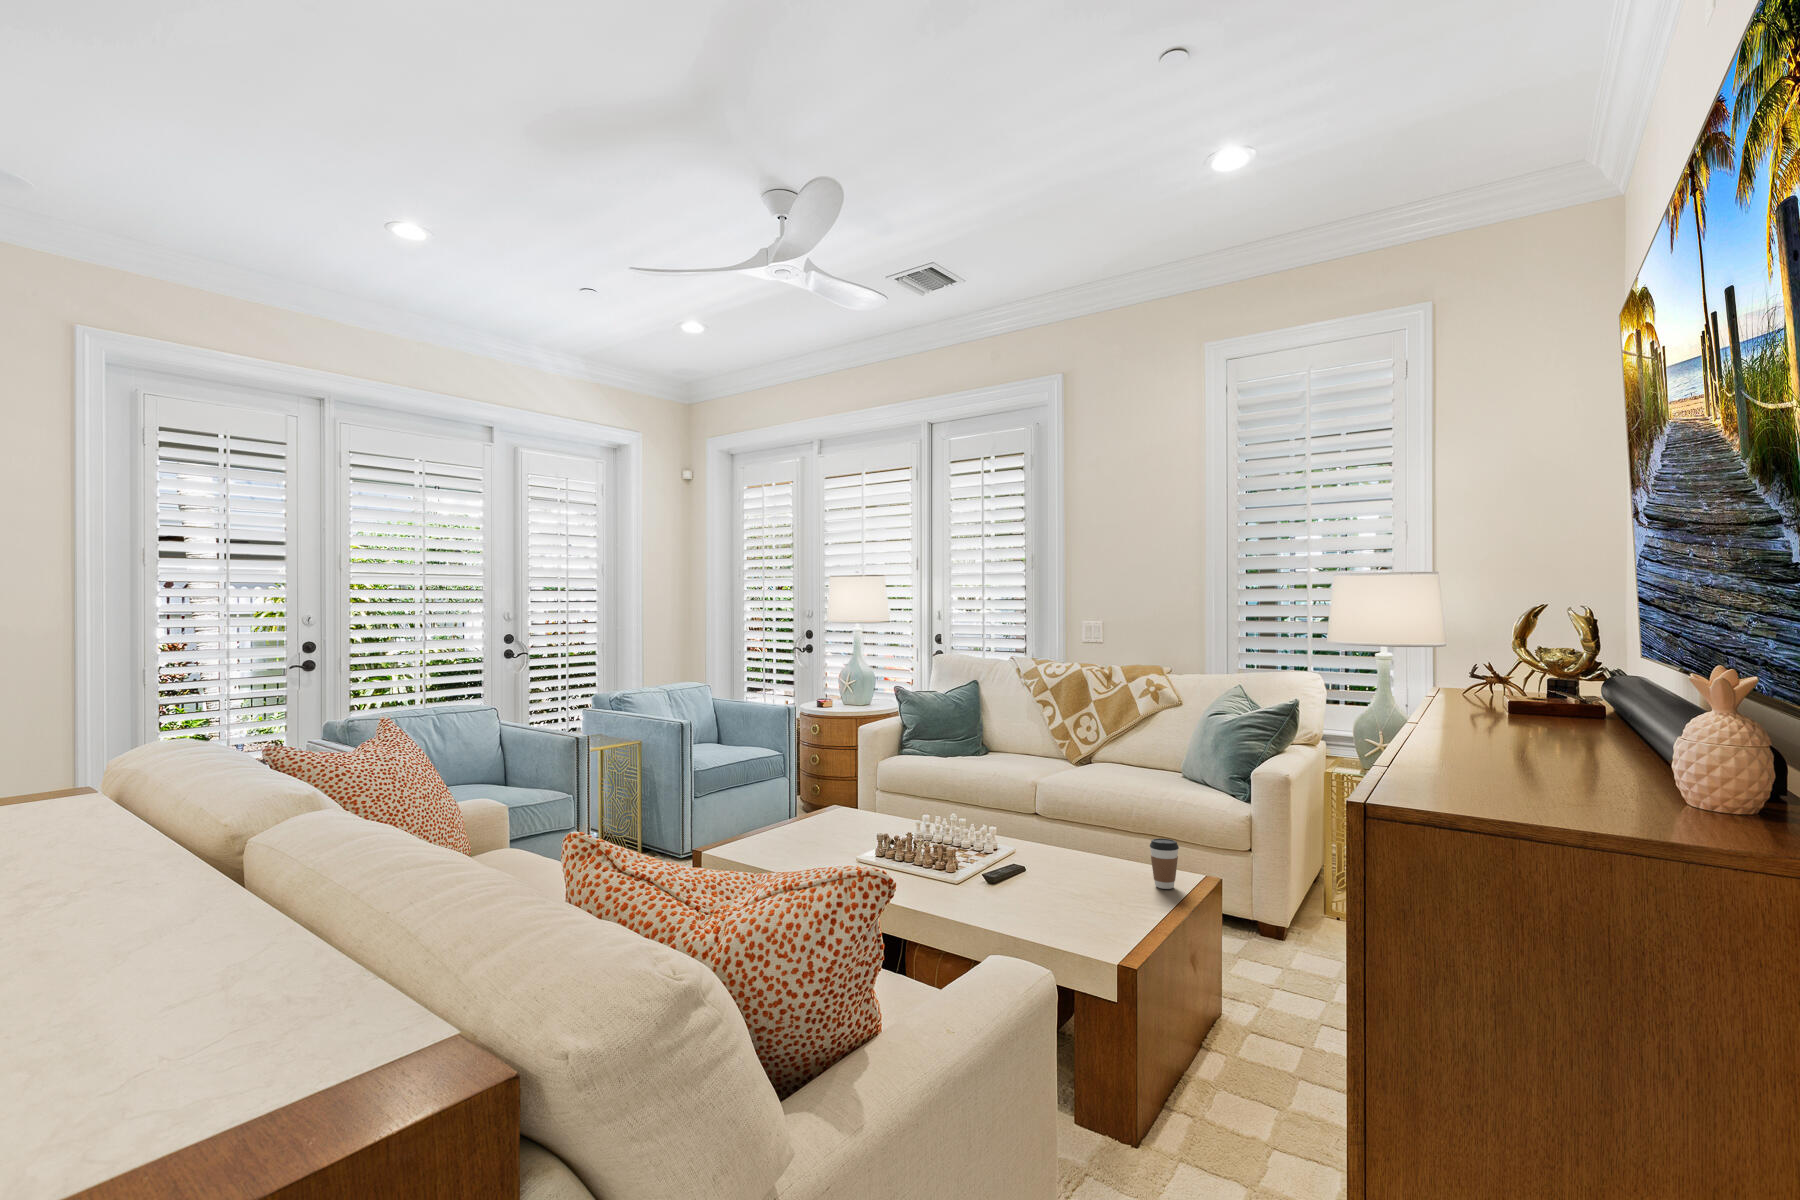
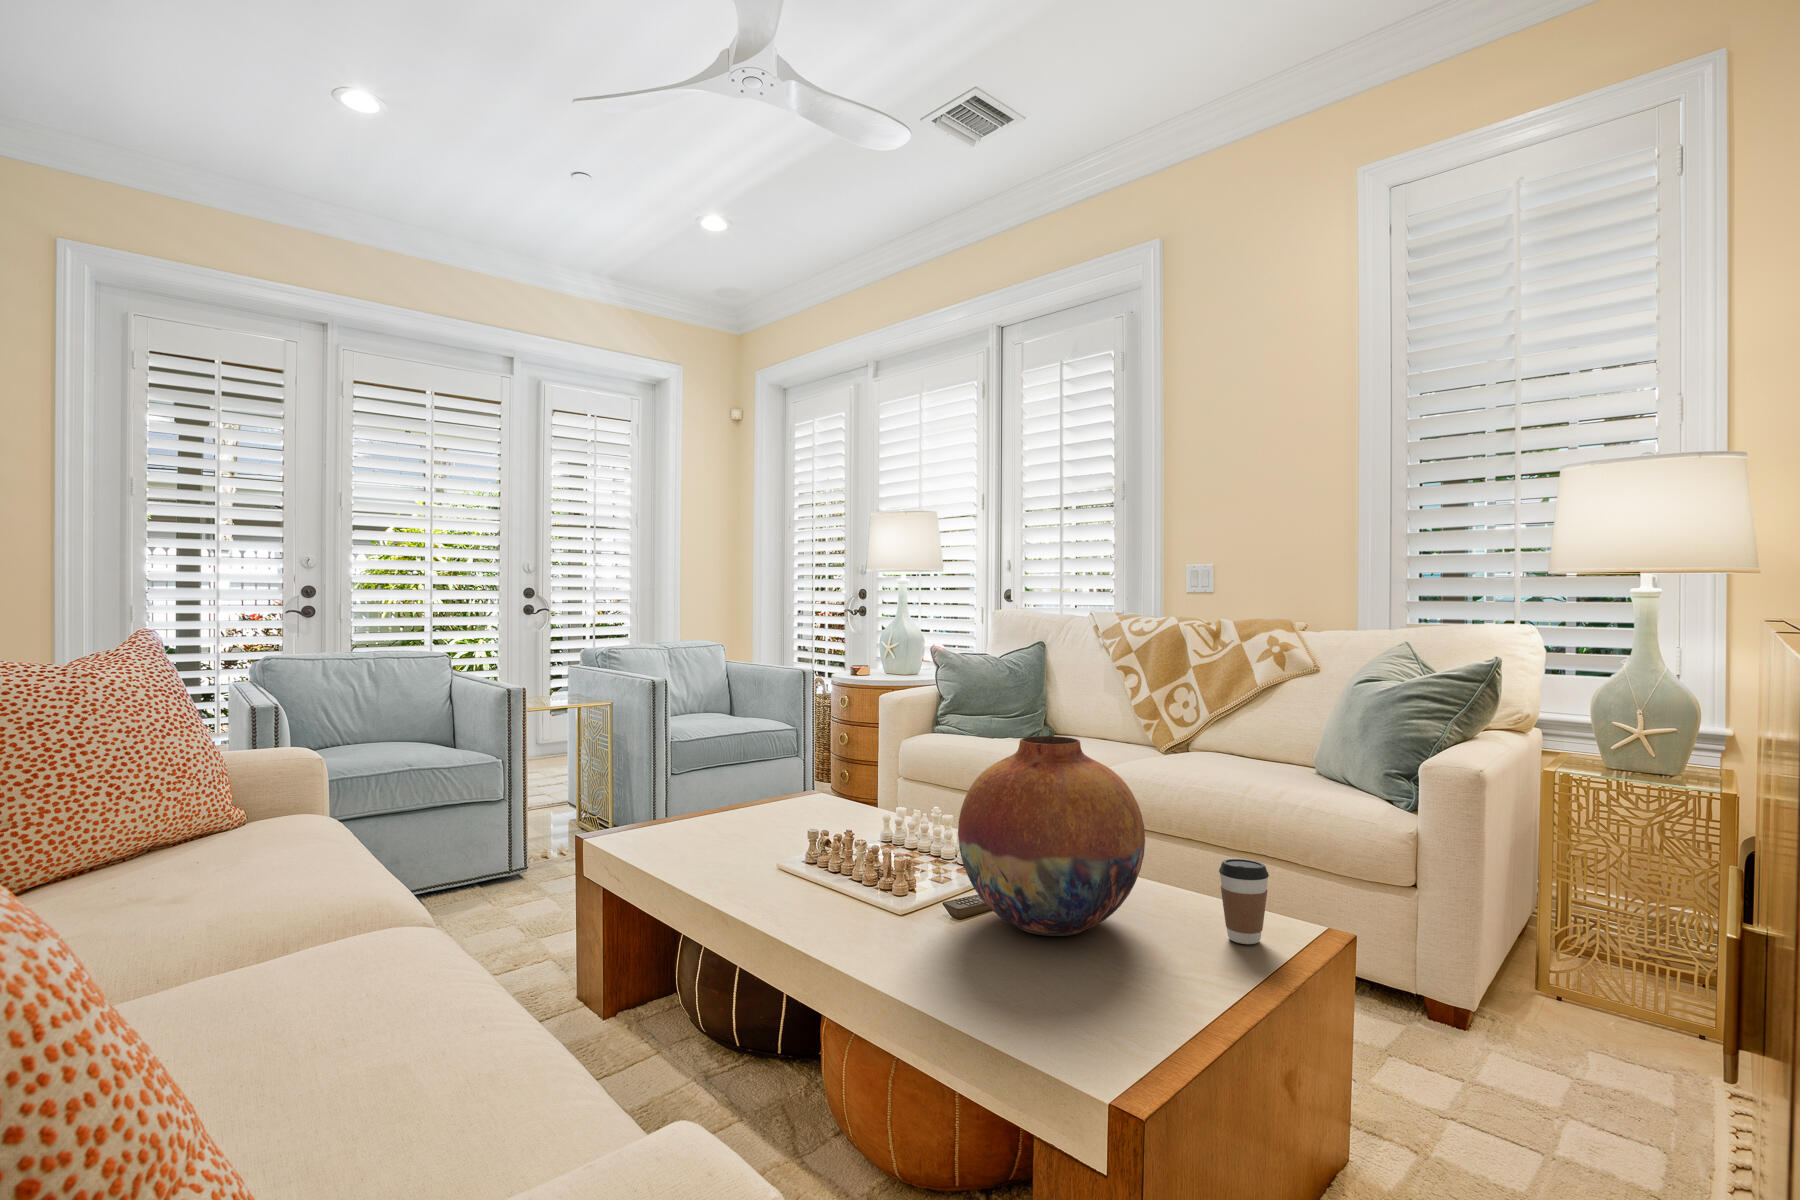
vase: none [991,767,1106,891] -> present [958,736,1145,936]

